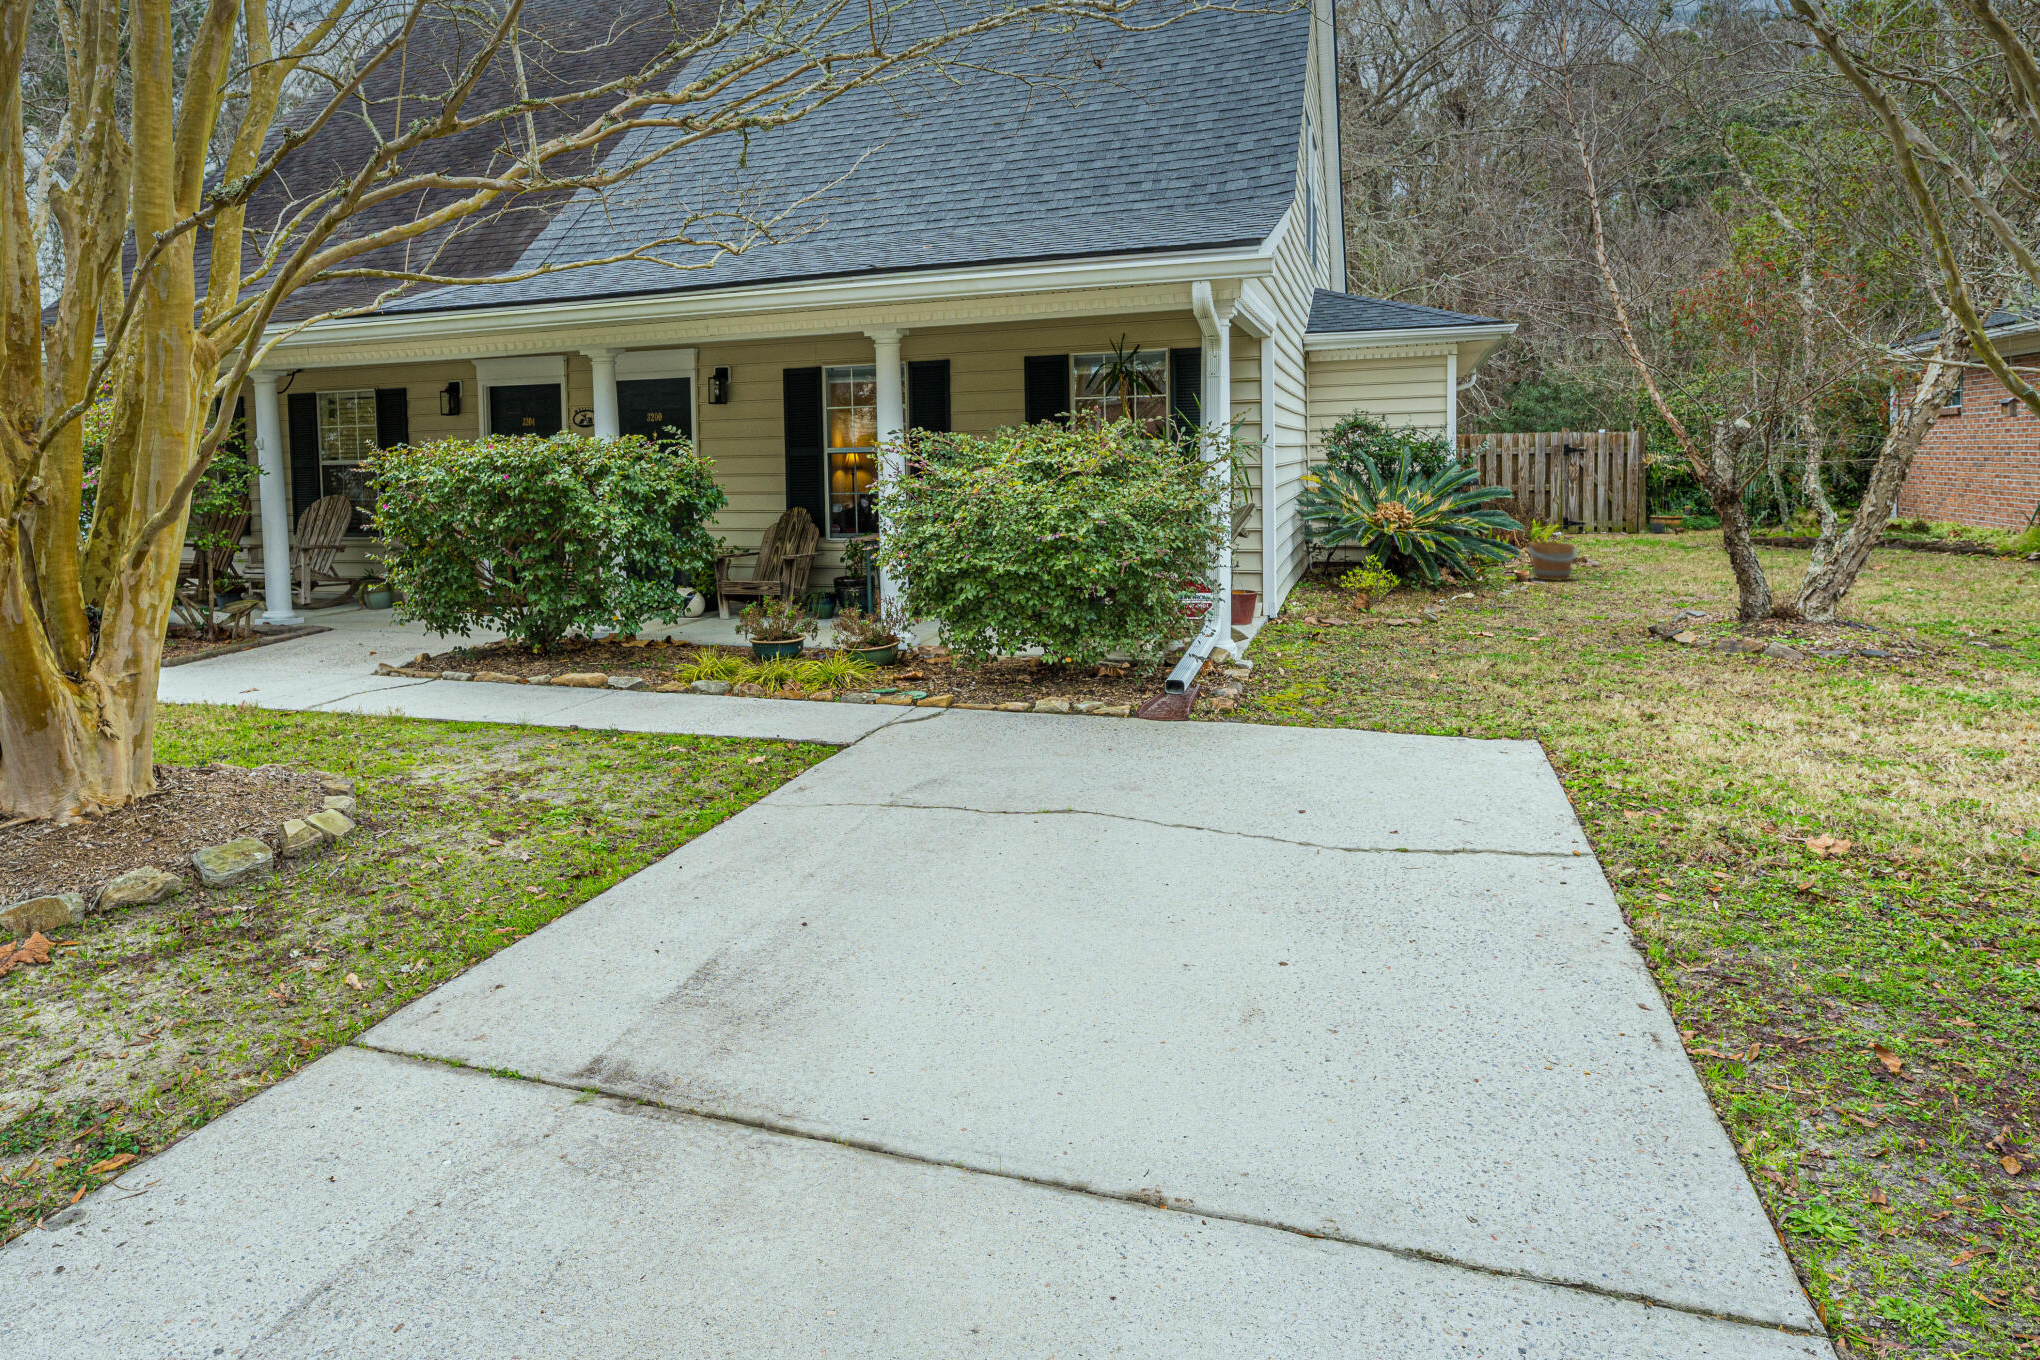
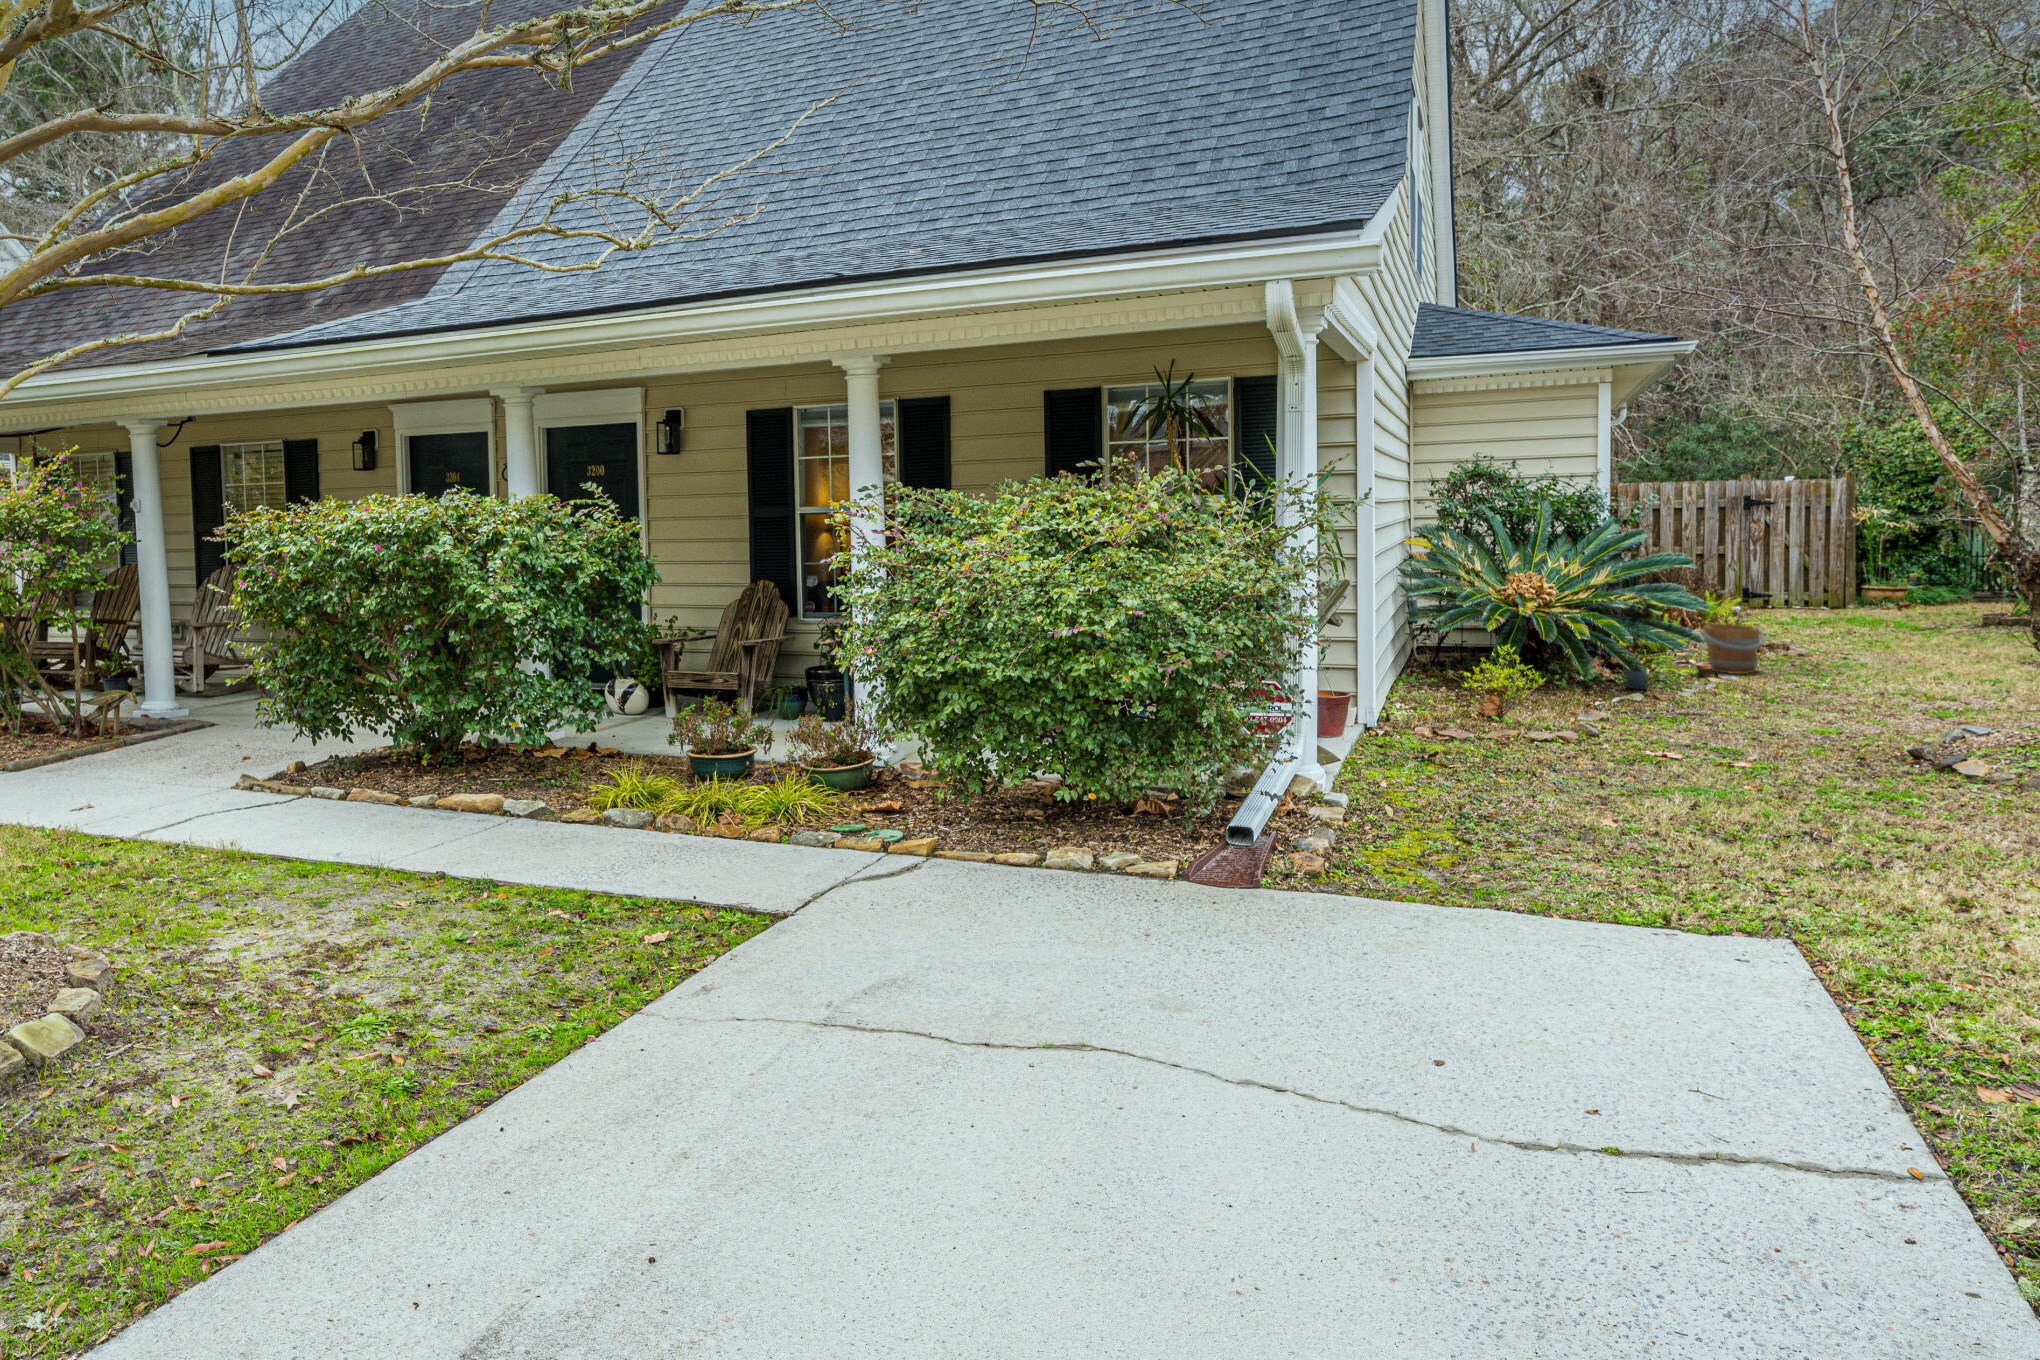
potted plant: present [1649,483,1670,533] -> present [1617,594,1665,690]

